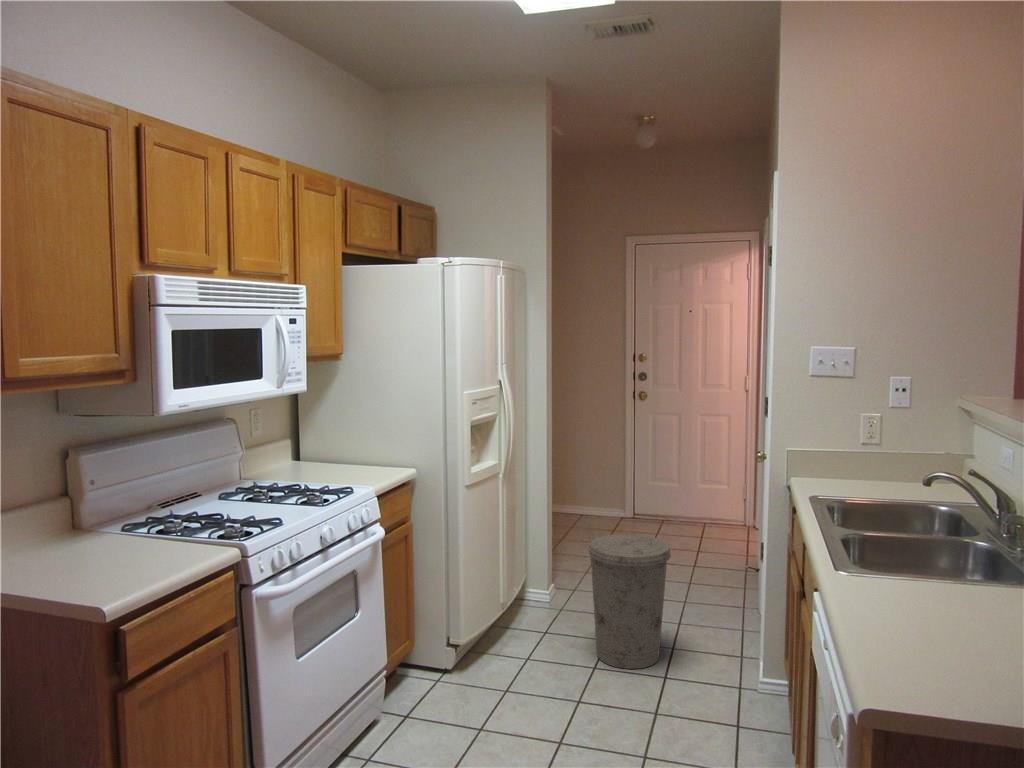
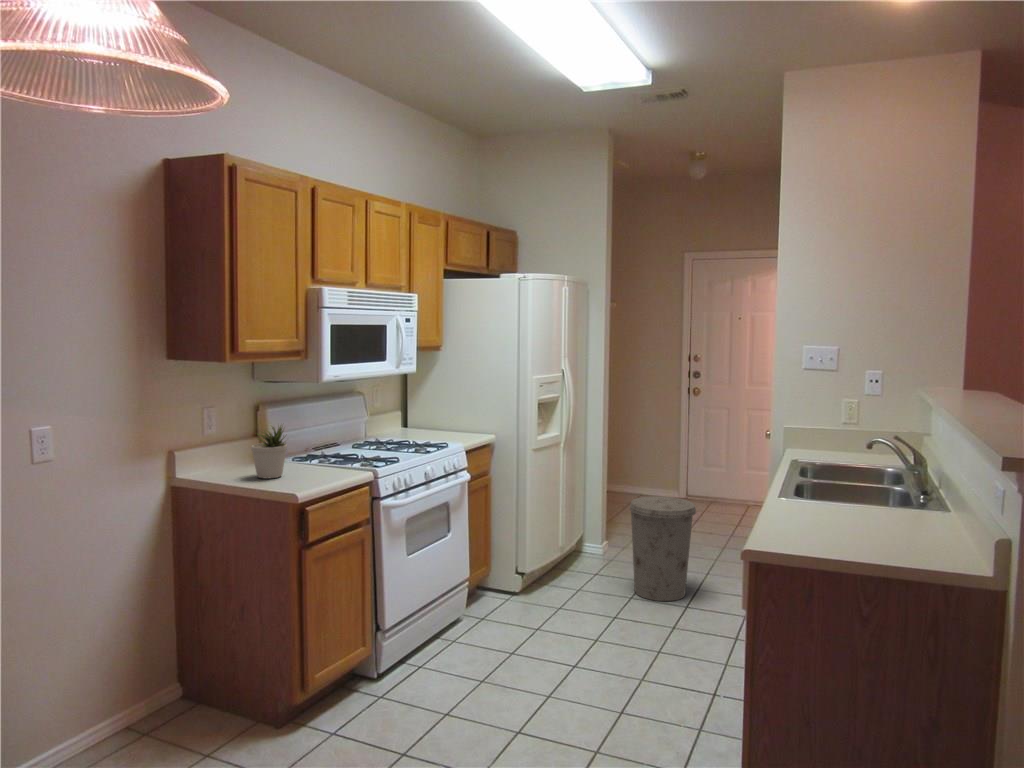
potted plant: none [36,484,101,574] -> present [251,426,287,479]

